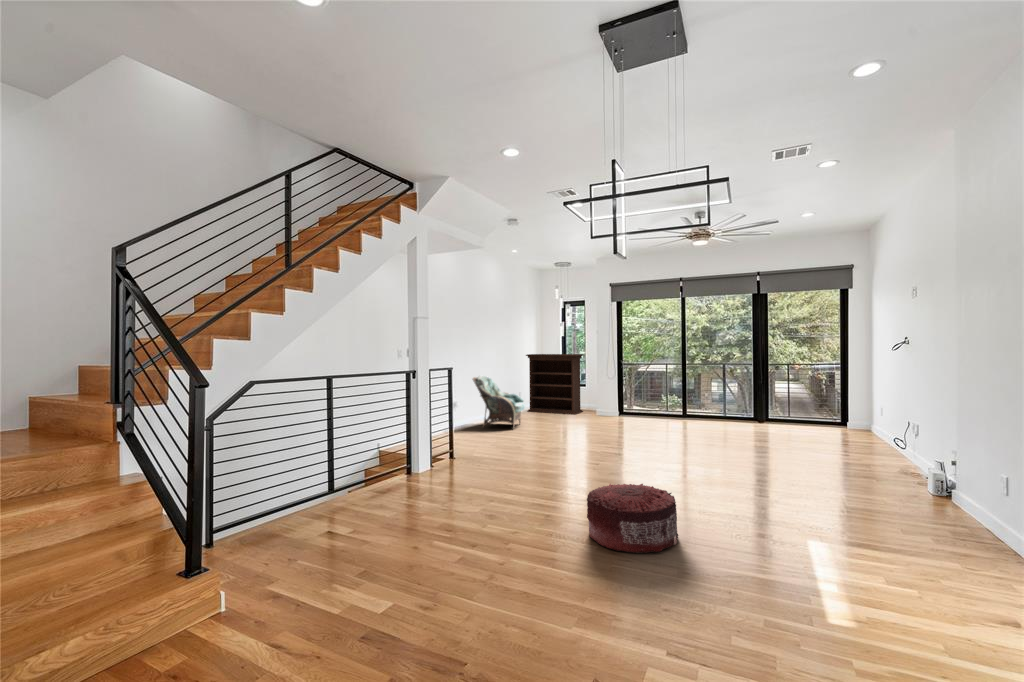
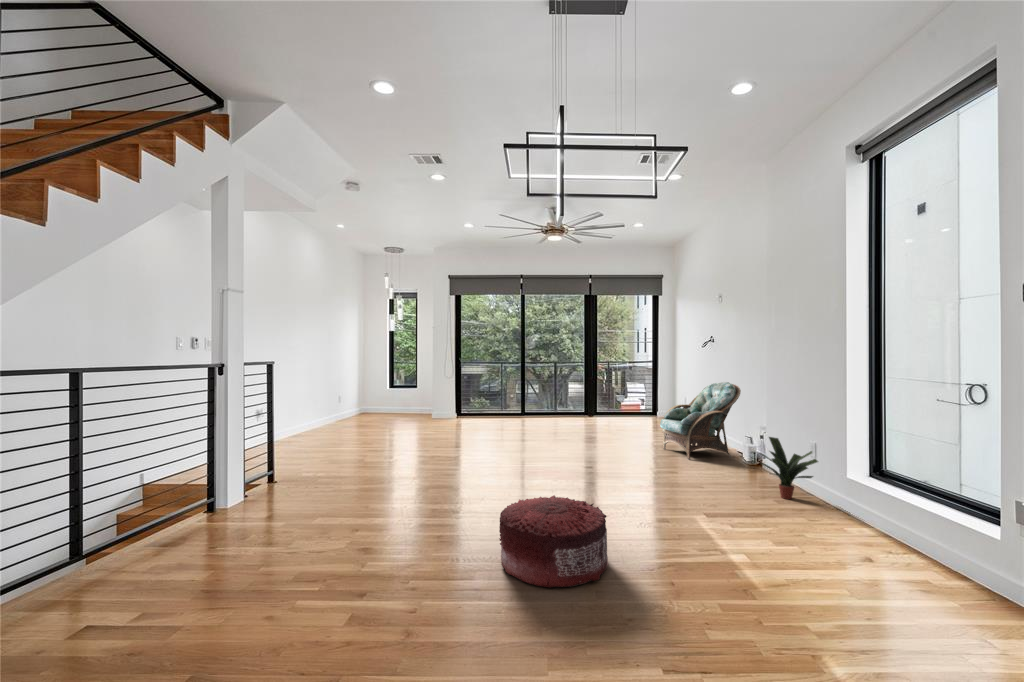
bookshelf: present [526,354,583,415] -> none [348,350,415,416]
armchair: present [473,376,525,428] -> present [660,382,741,459]
potted plant: none [901,451,974,520] -> present [760,437,818,499]

